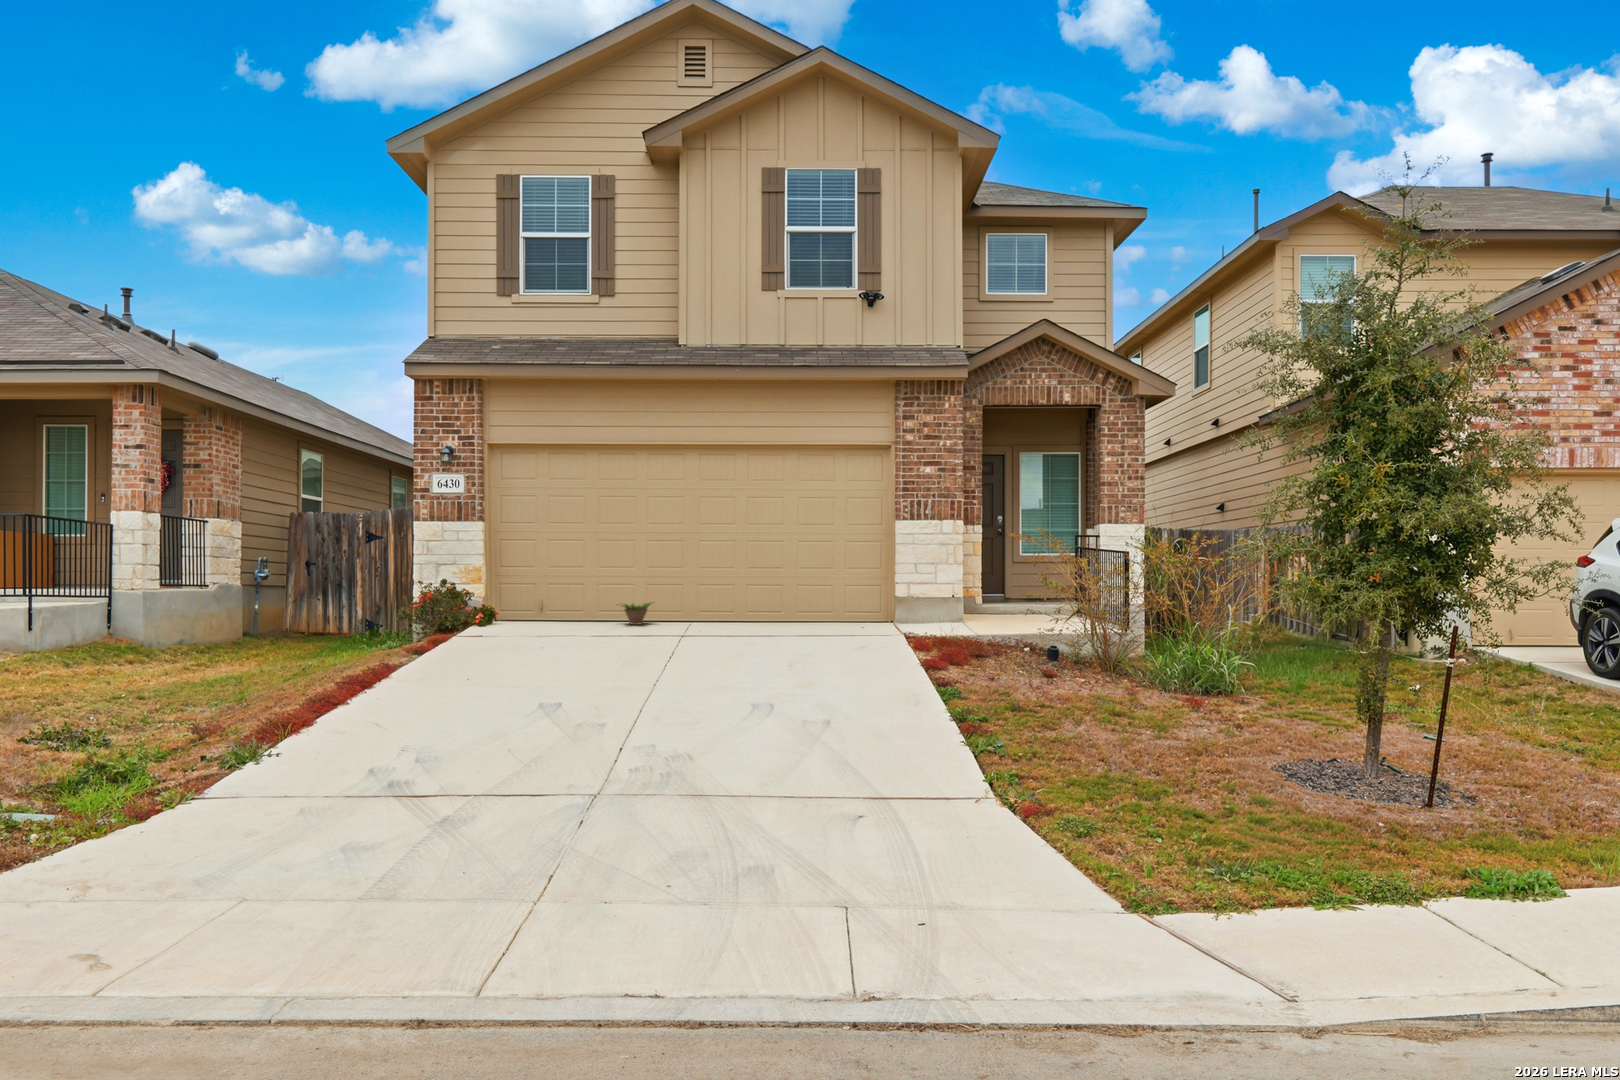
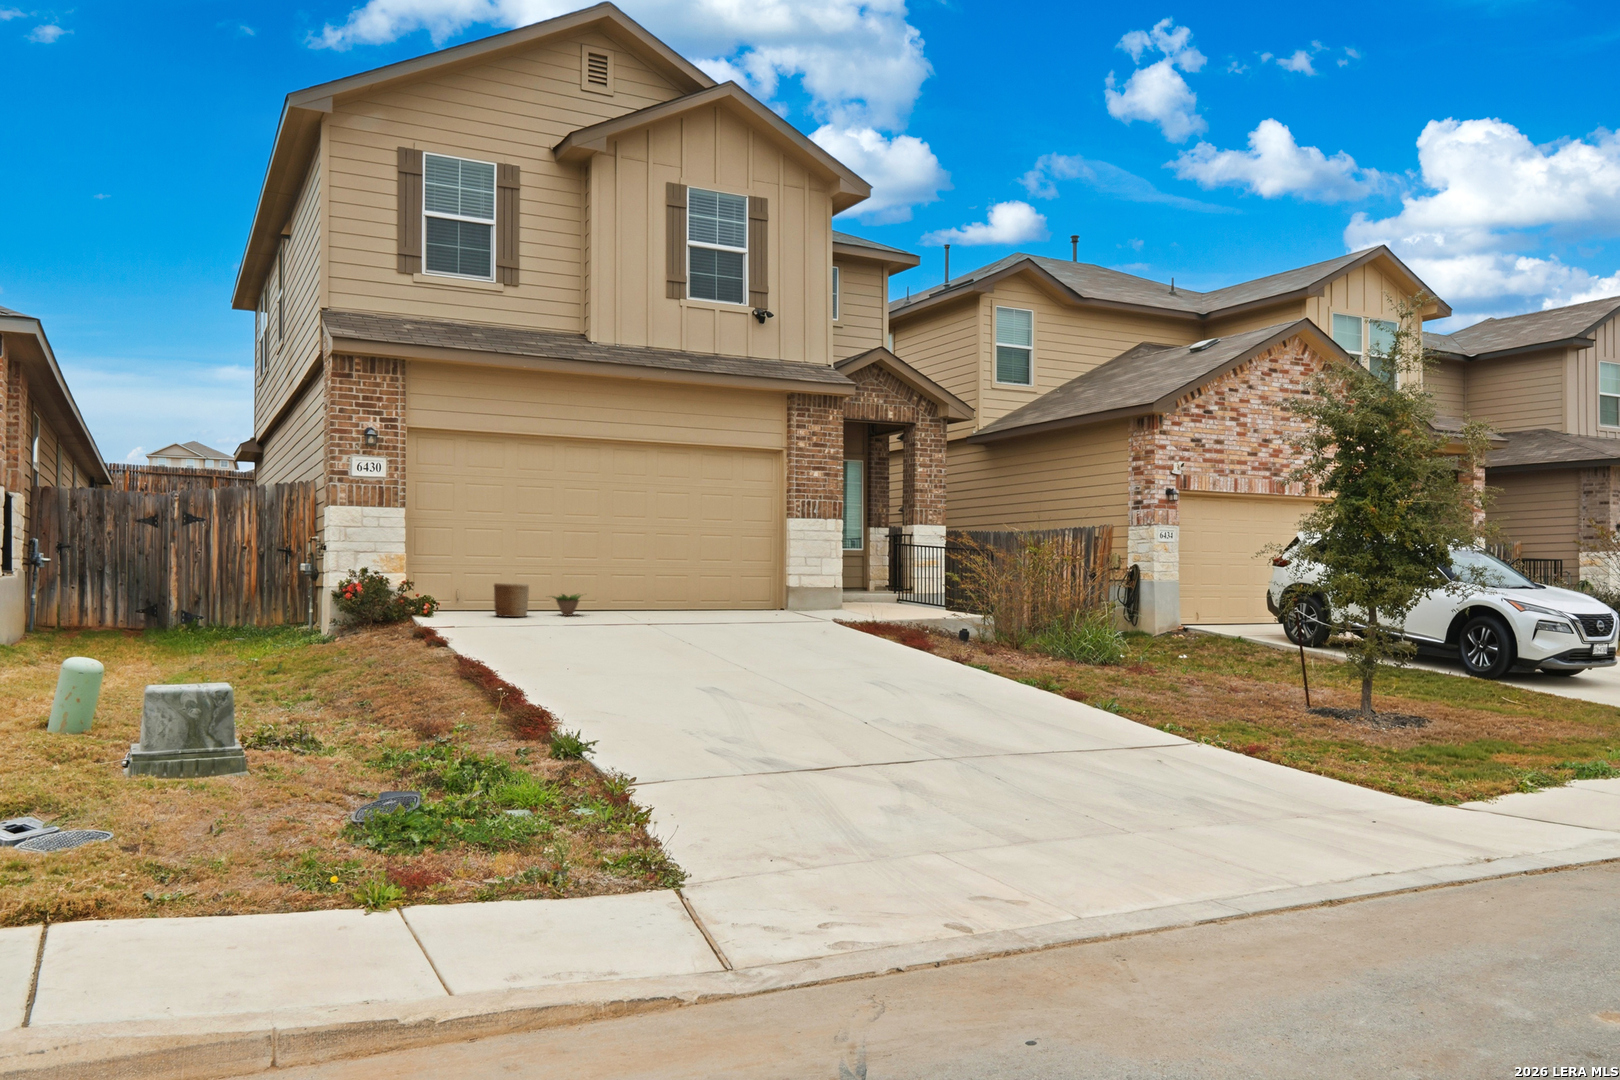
woven basket: none [562,590,597,625] -> present [494,583,529,617]

